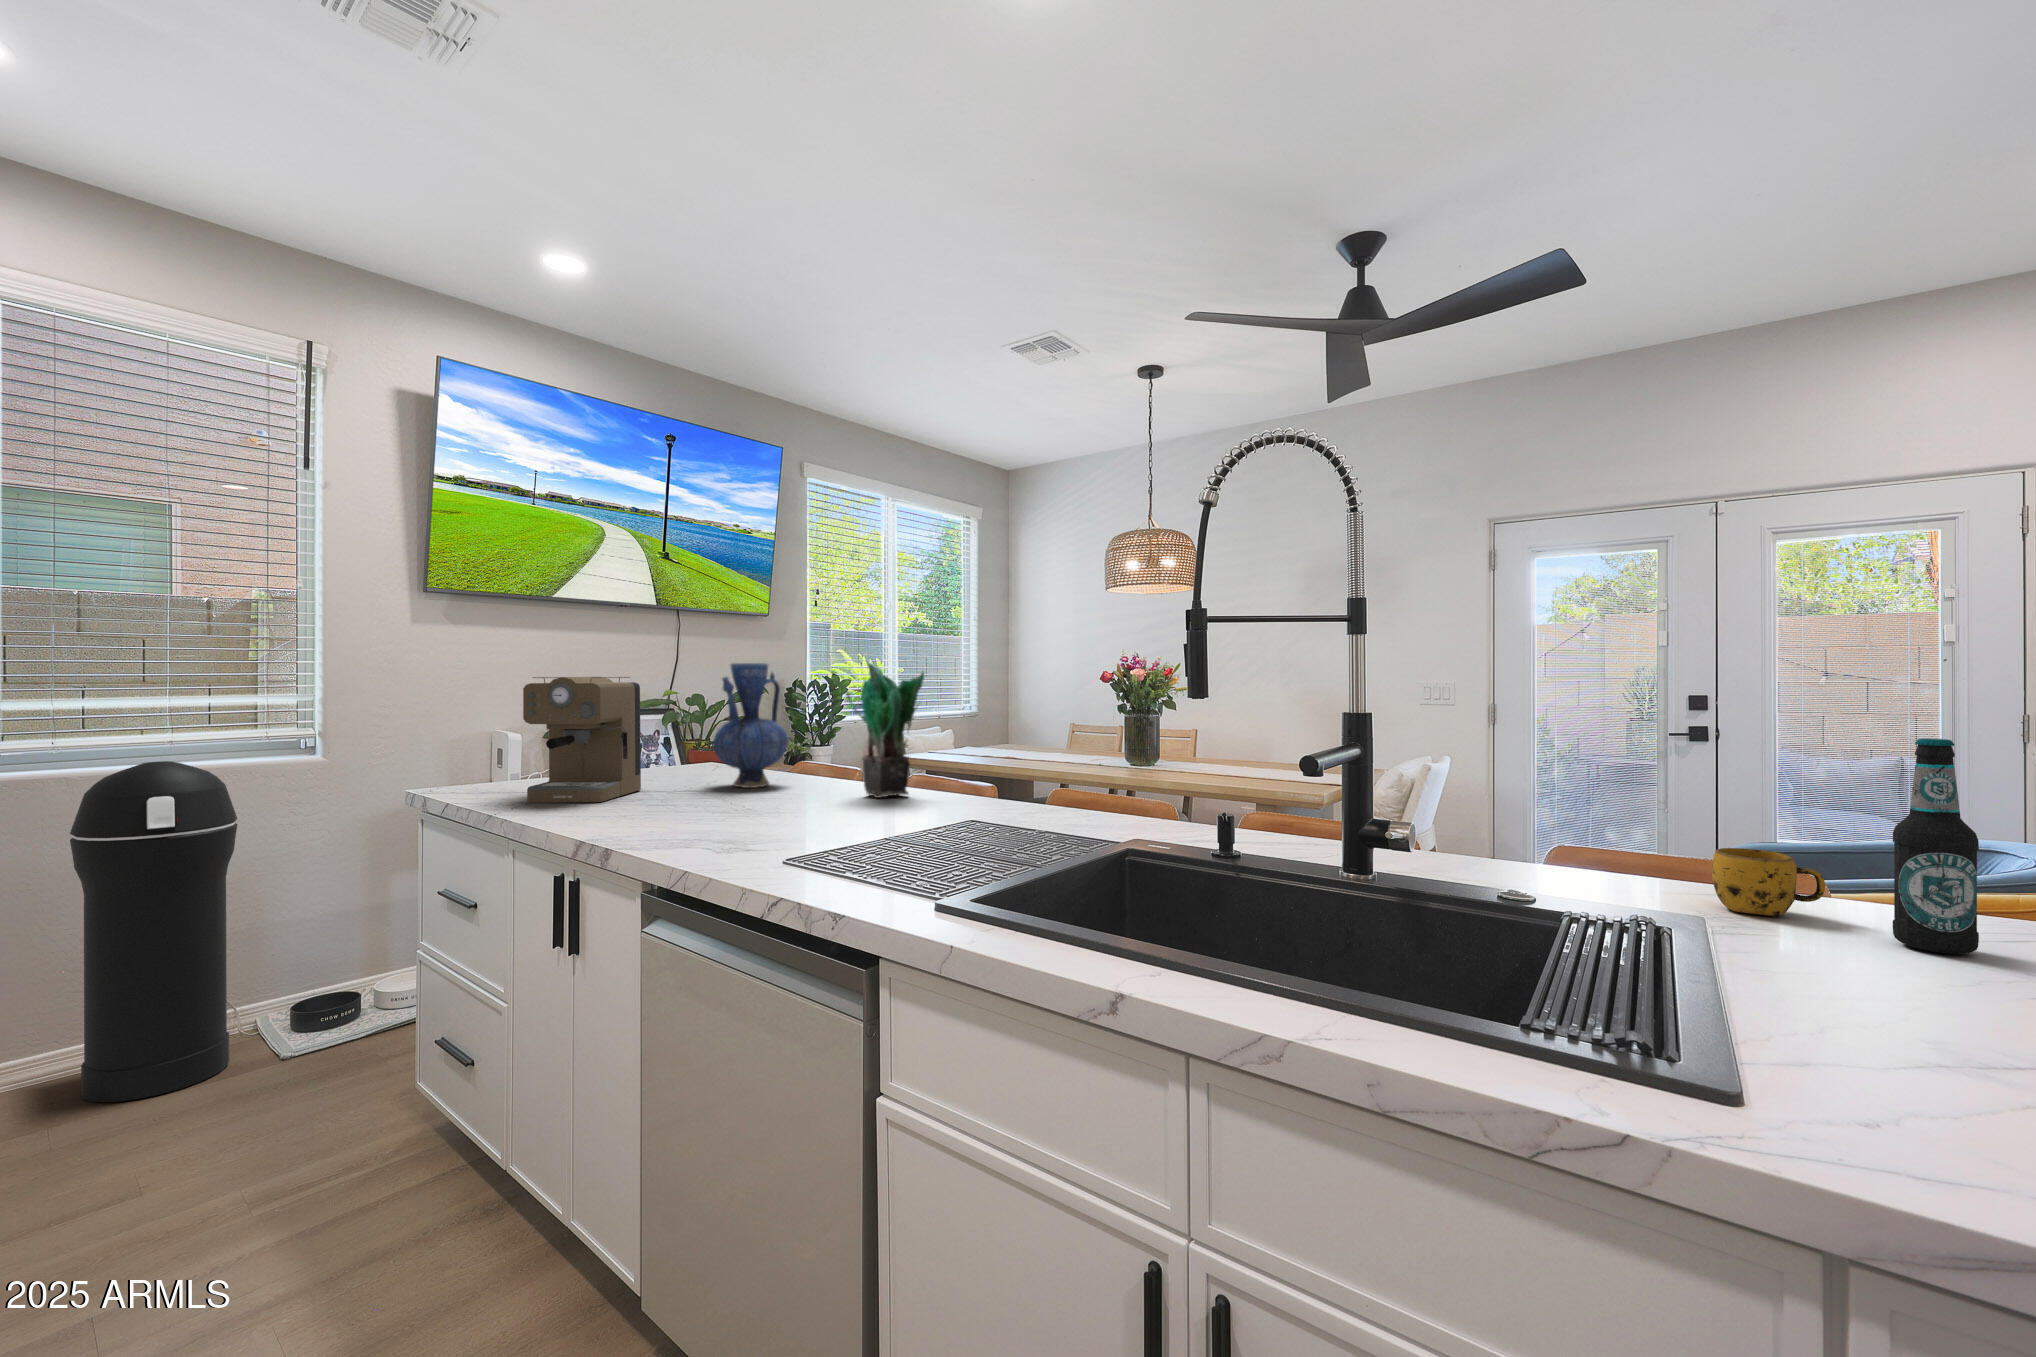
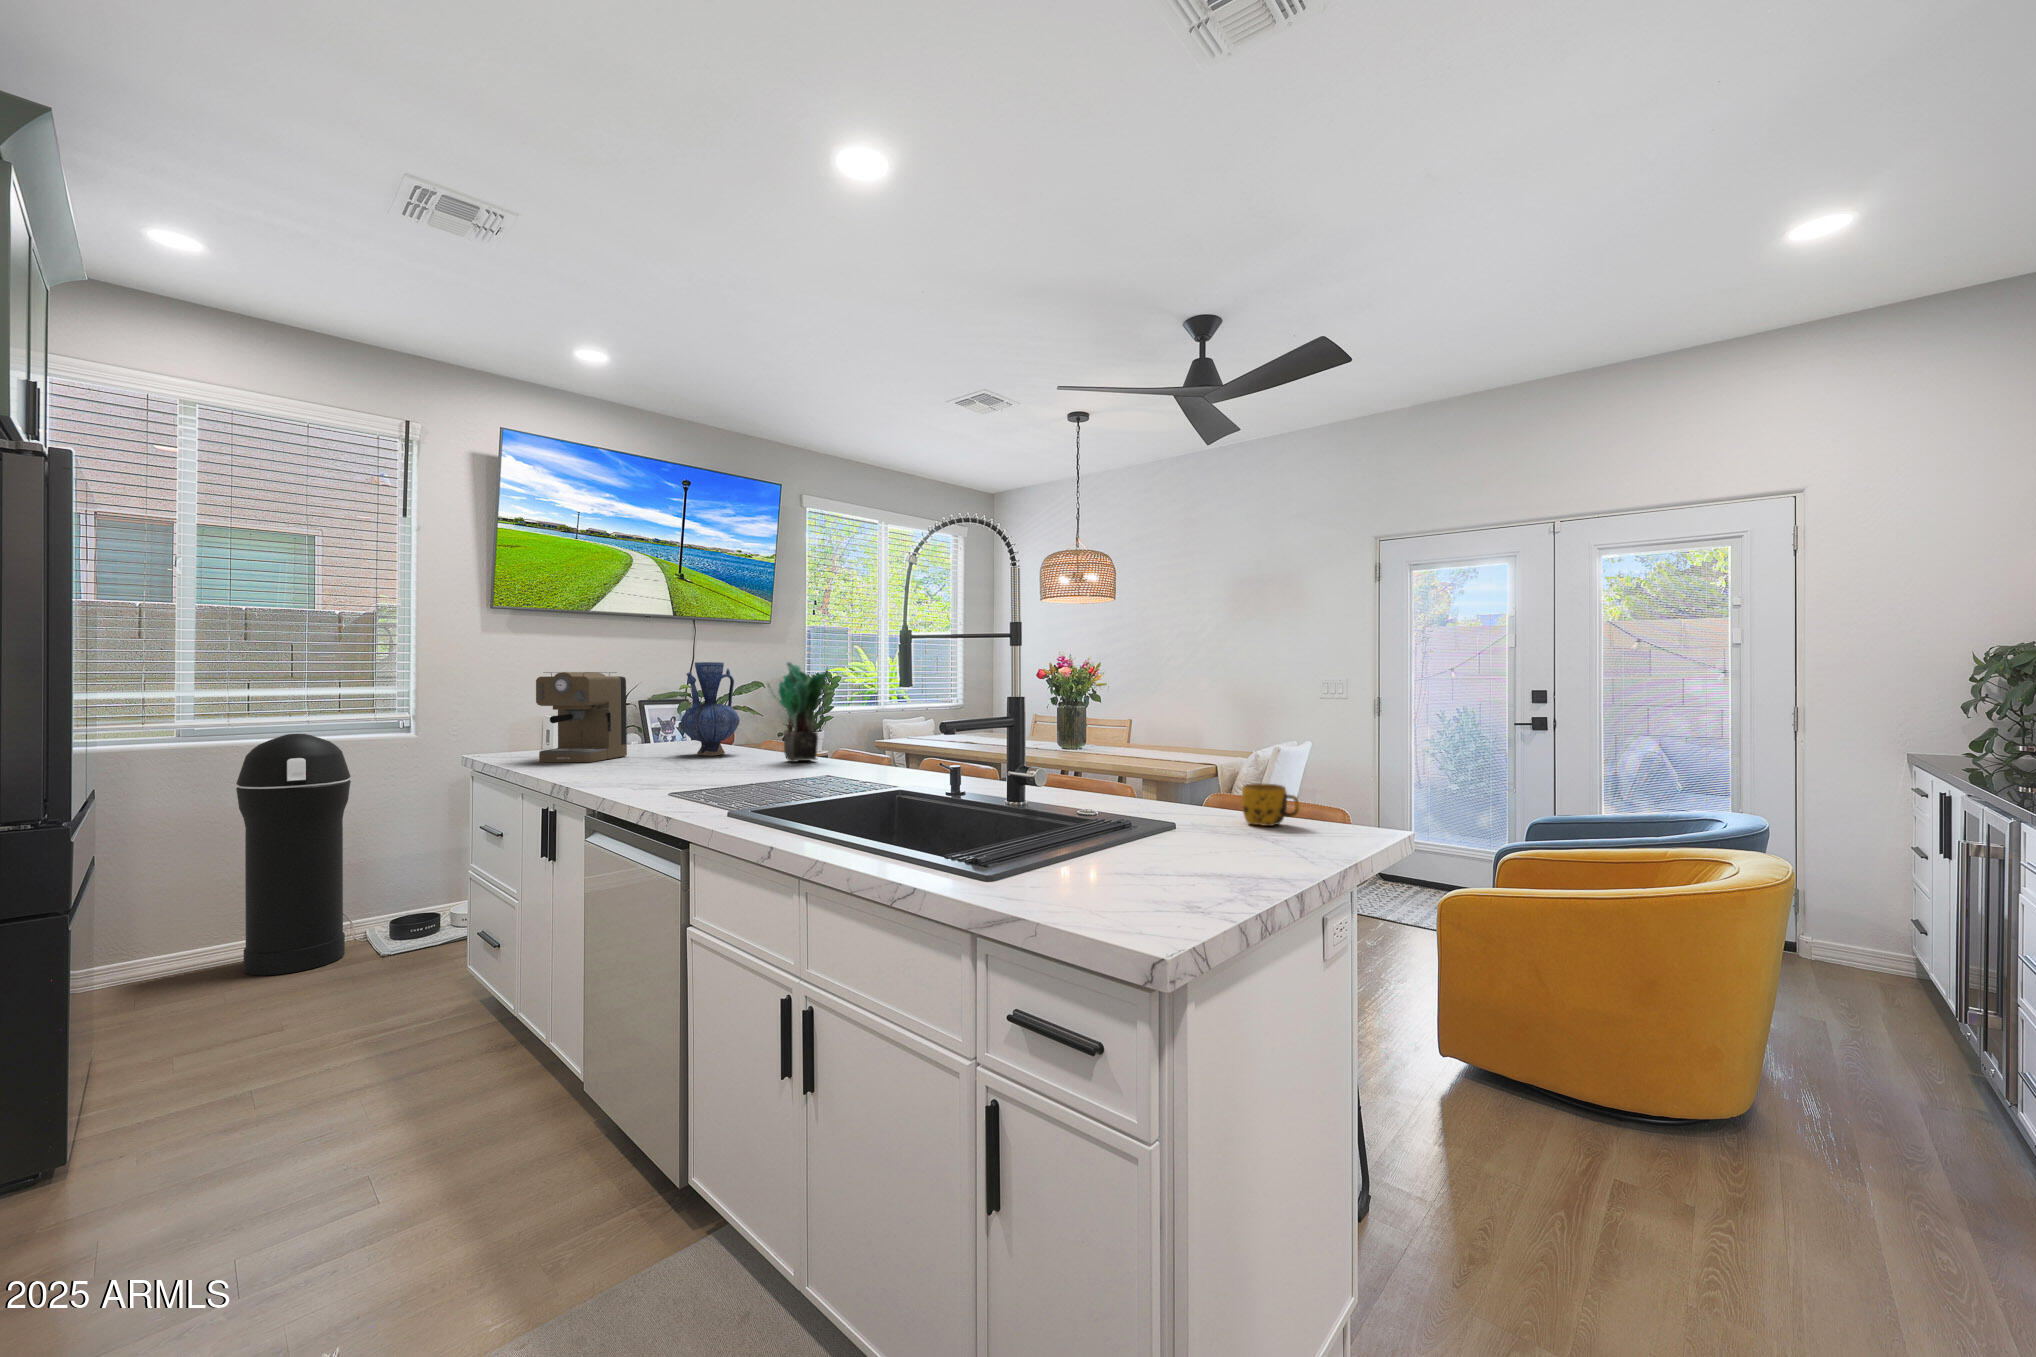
bottle: present [1893,739,1979,954] -> none [1305,707,1345,842]

